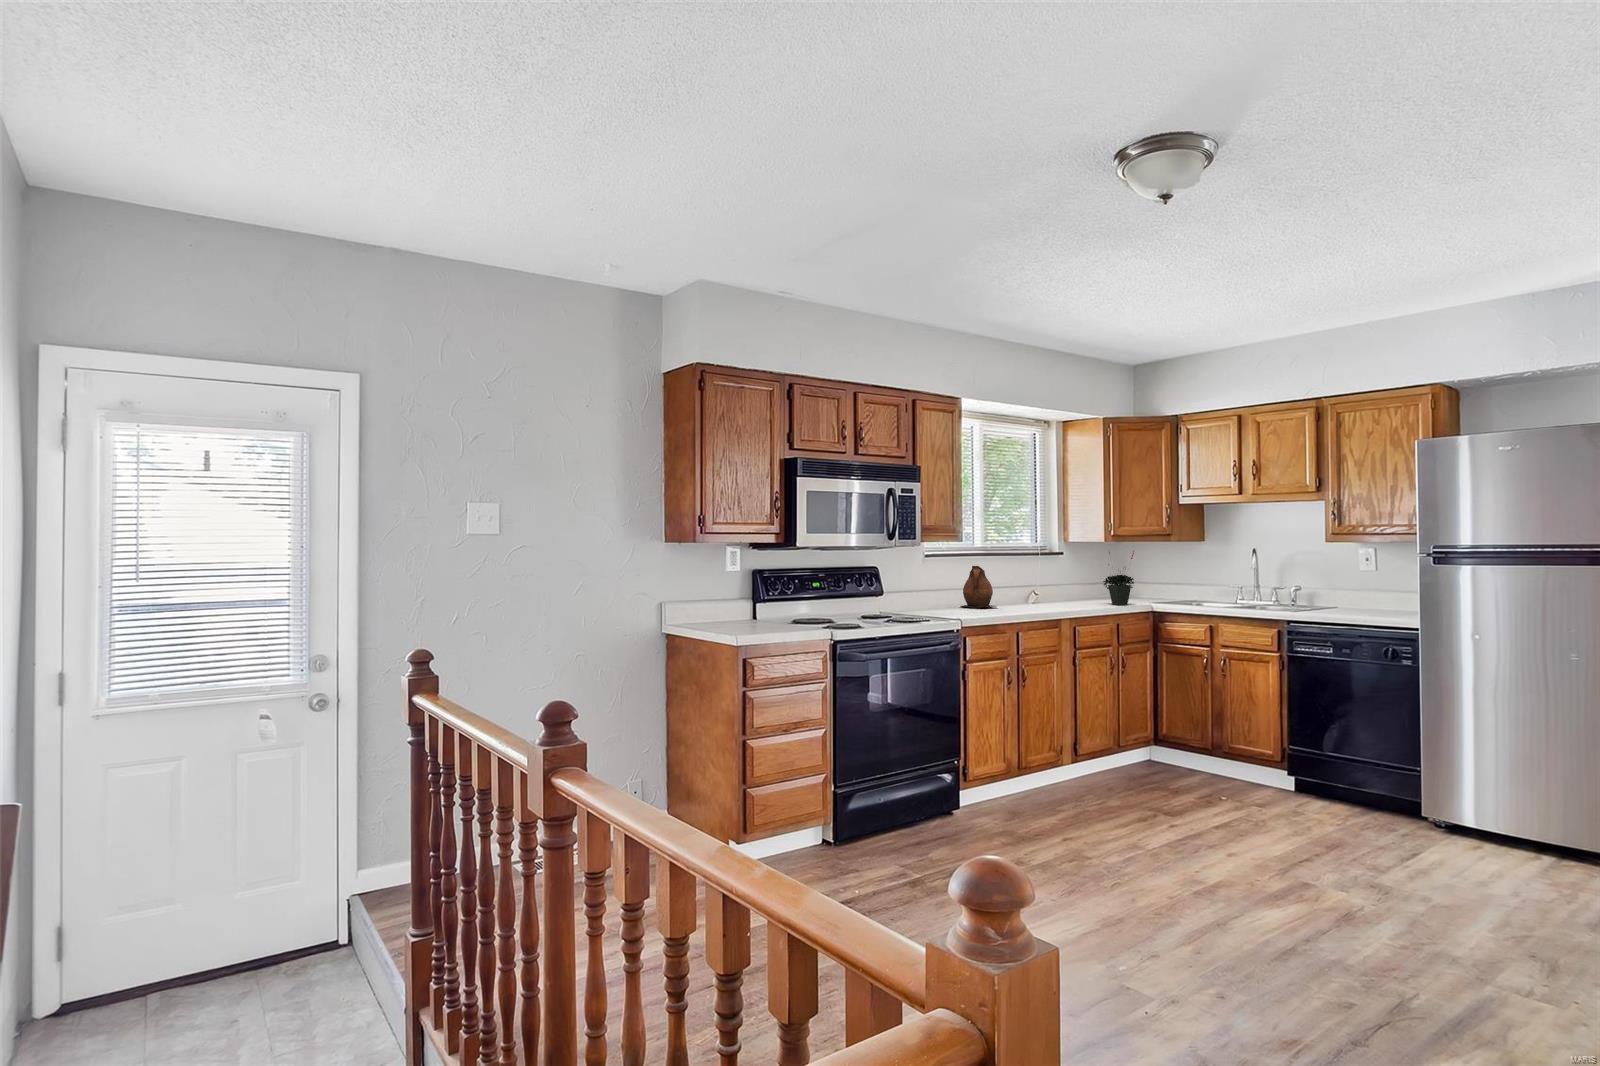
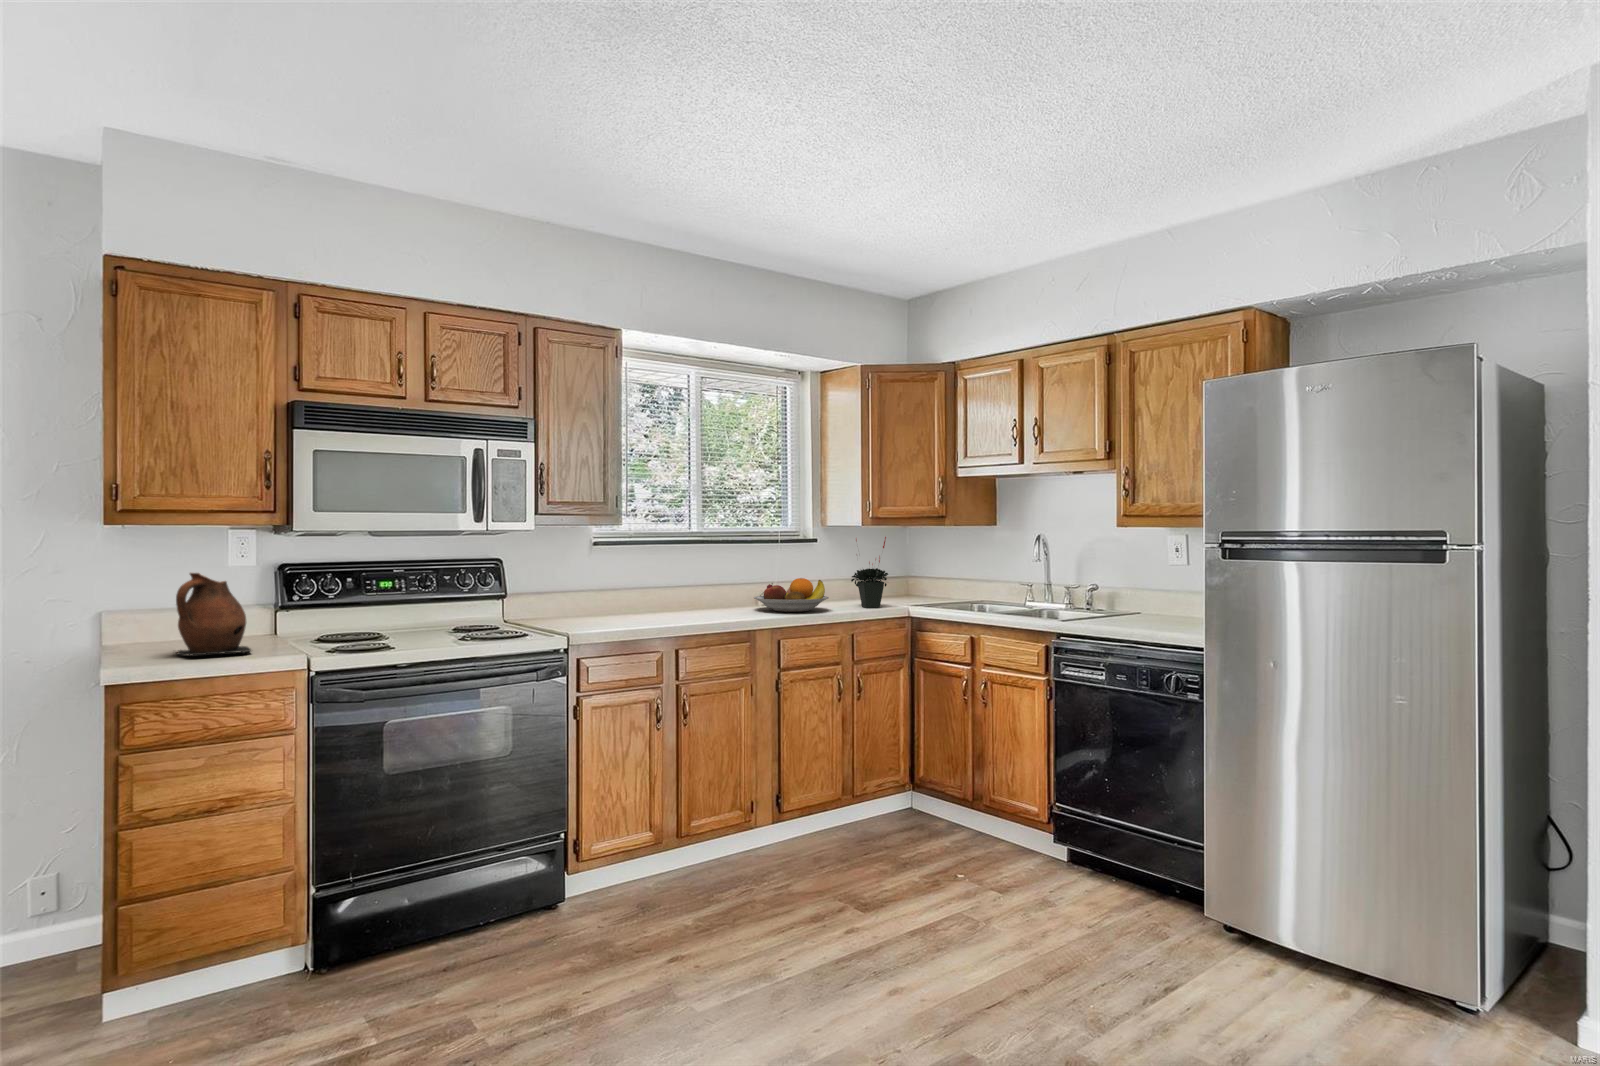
ceramic pitcher: present [962,566,995,607] -> present [176,573,251,656]
fruit bowl: none [1037,582,1097,607] -> present [754,578,829,612]

